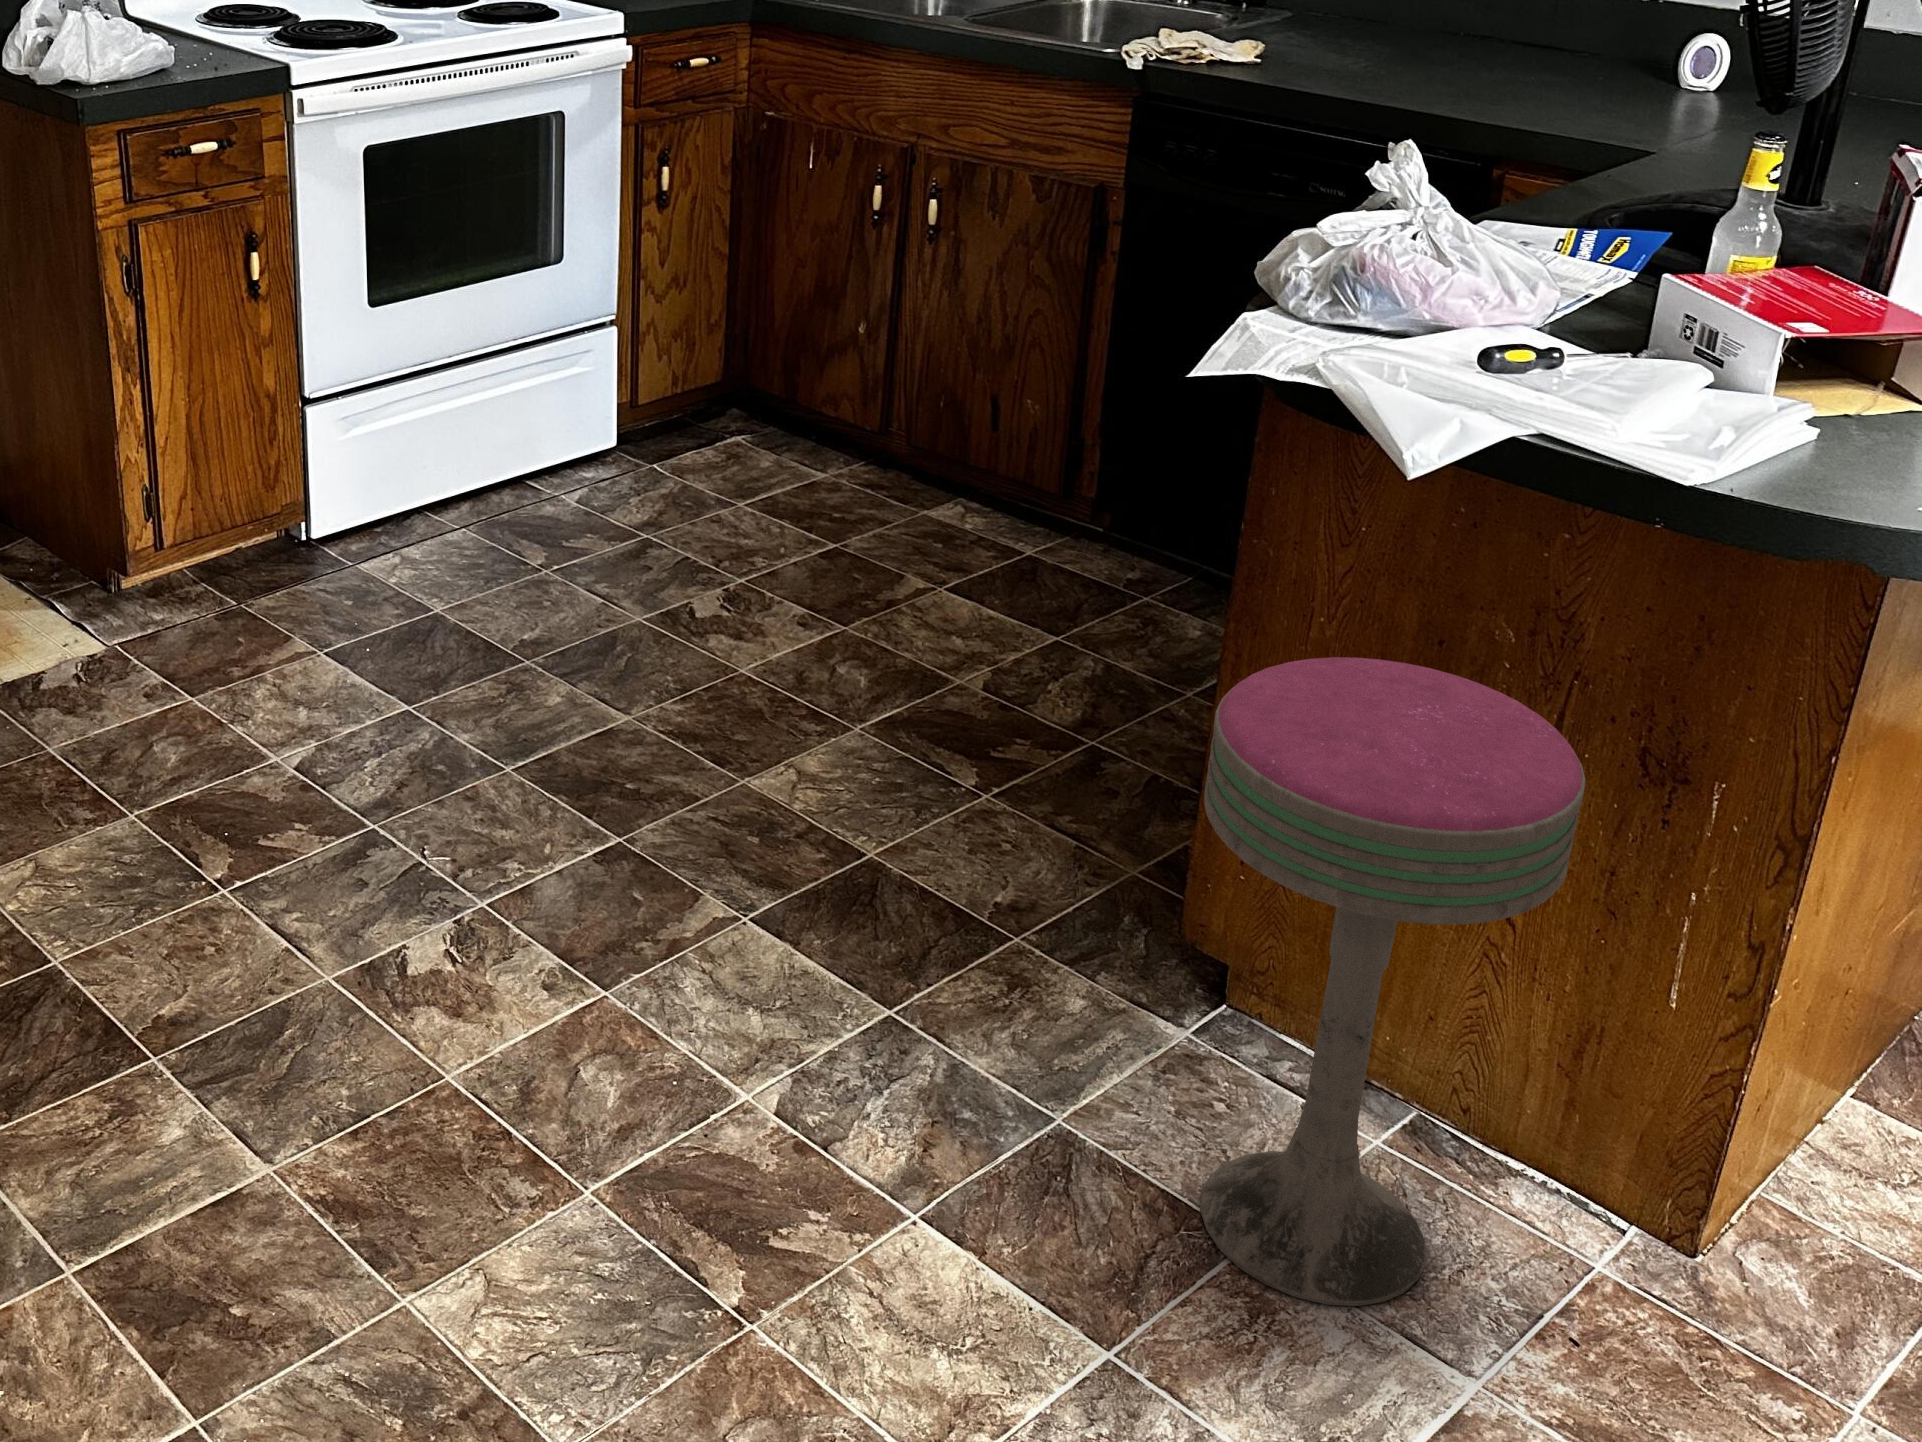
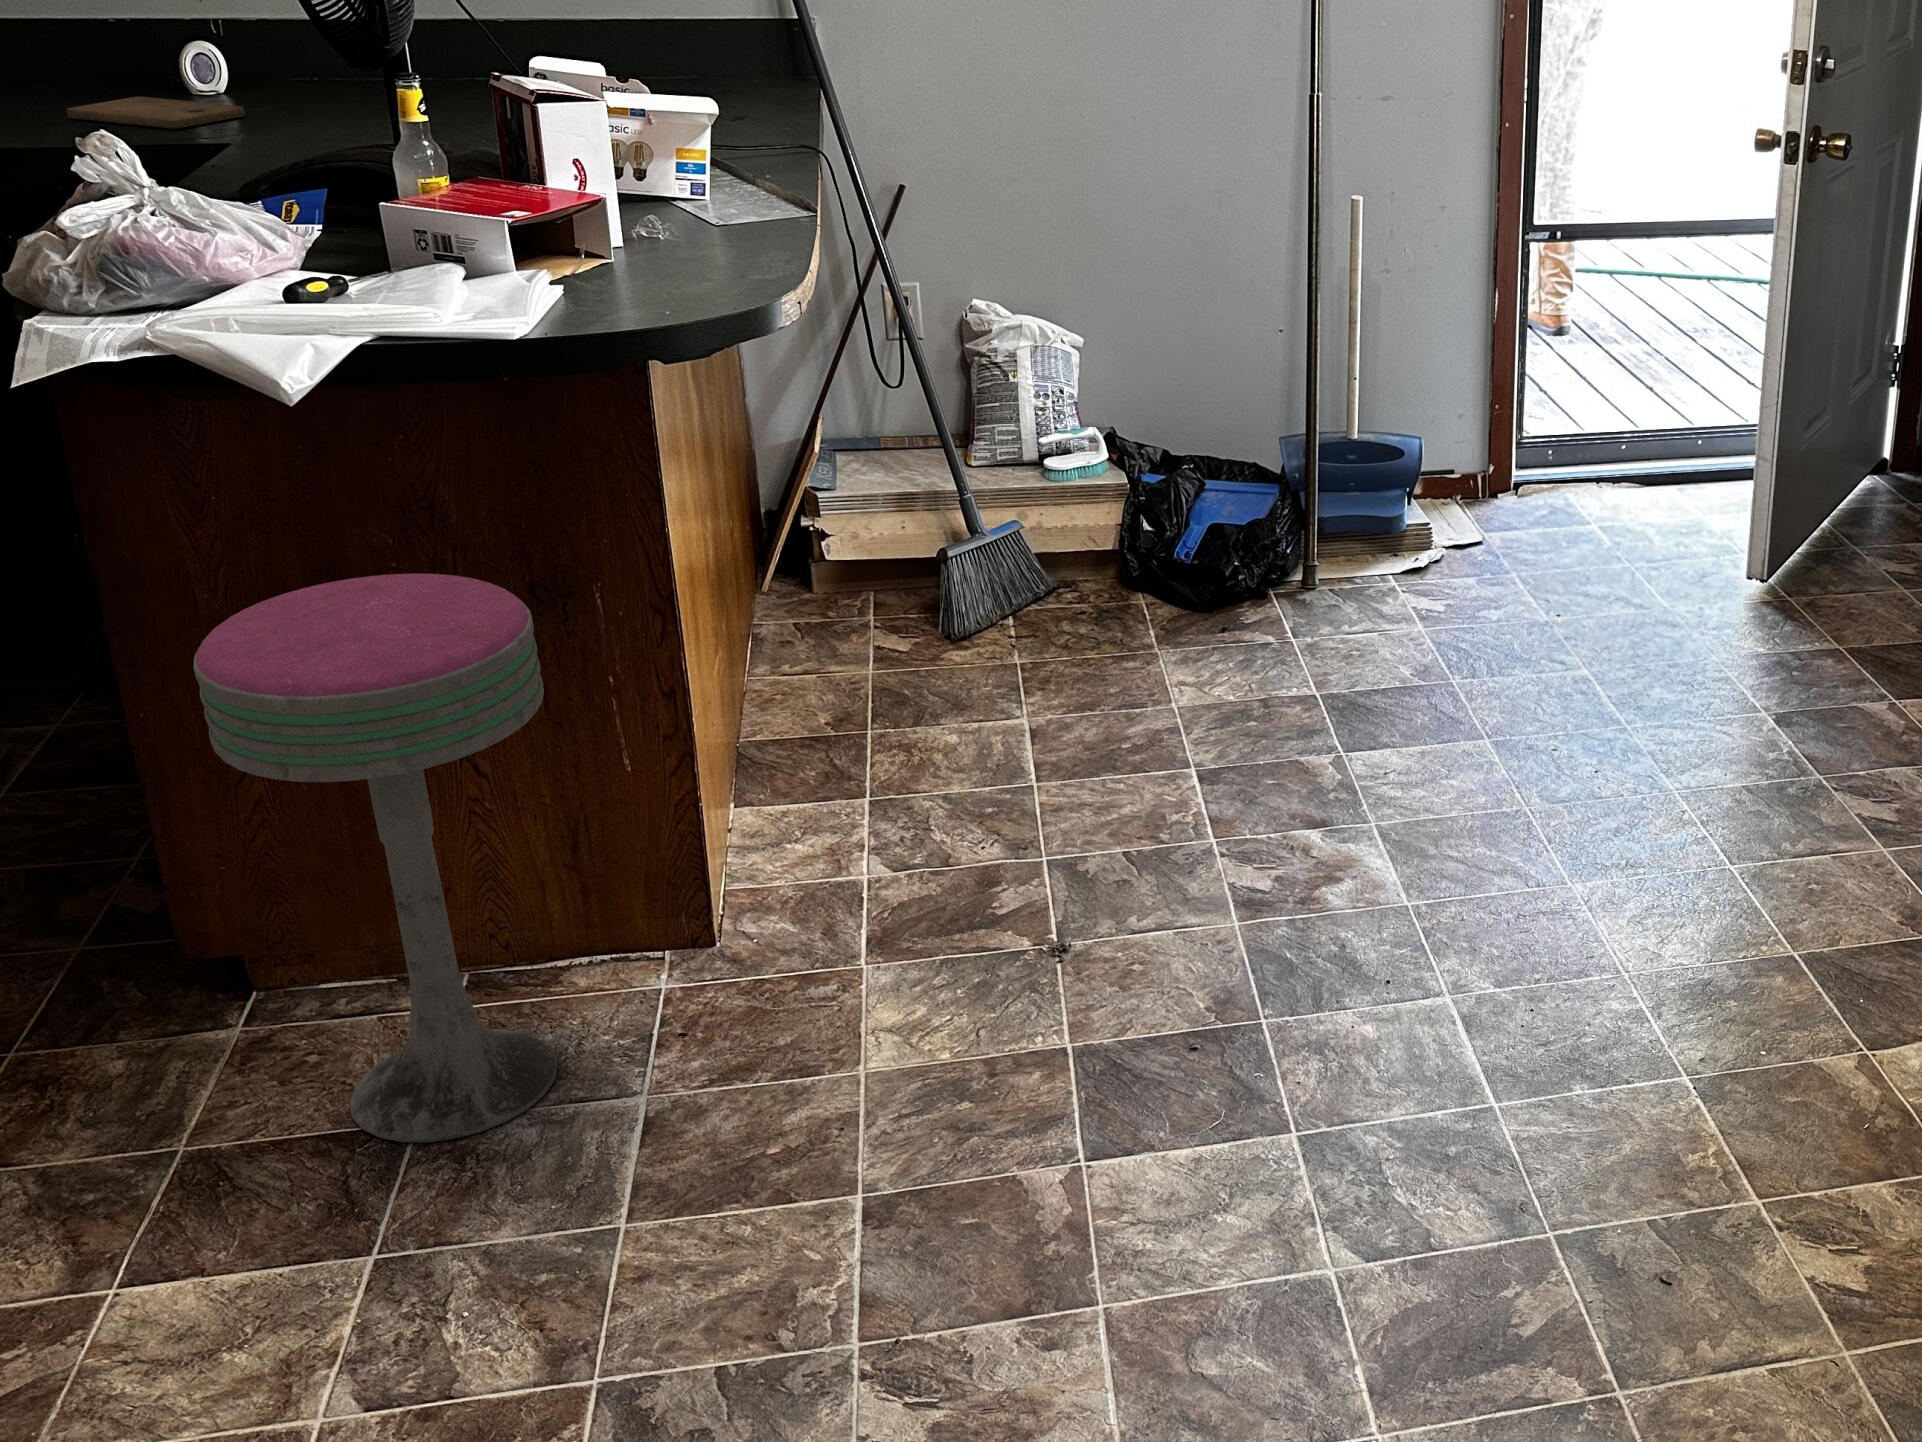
cutting board: none [1535,86,1704,127] -> present [67,97,245,129]

